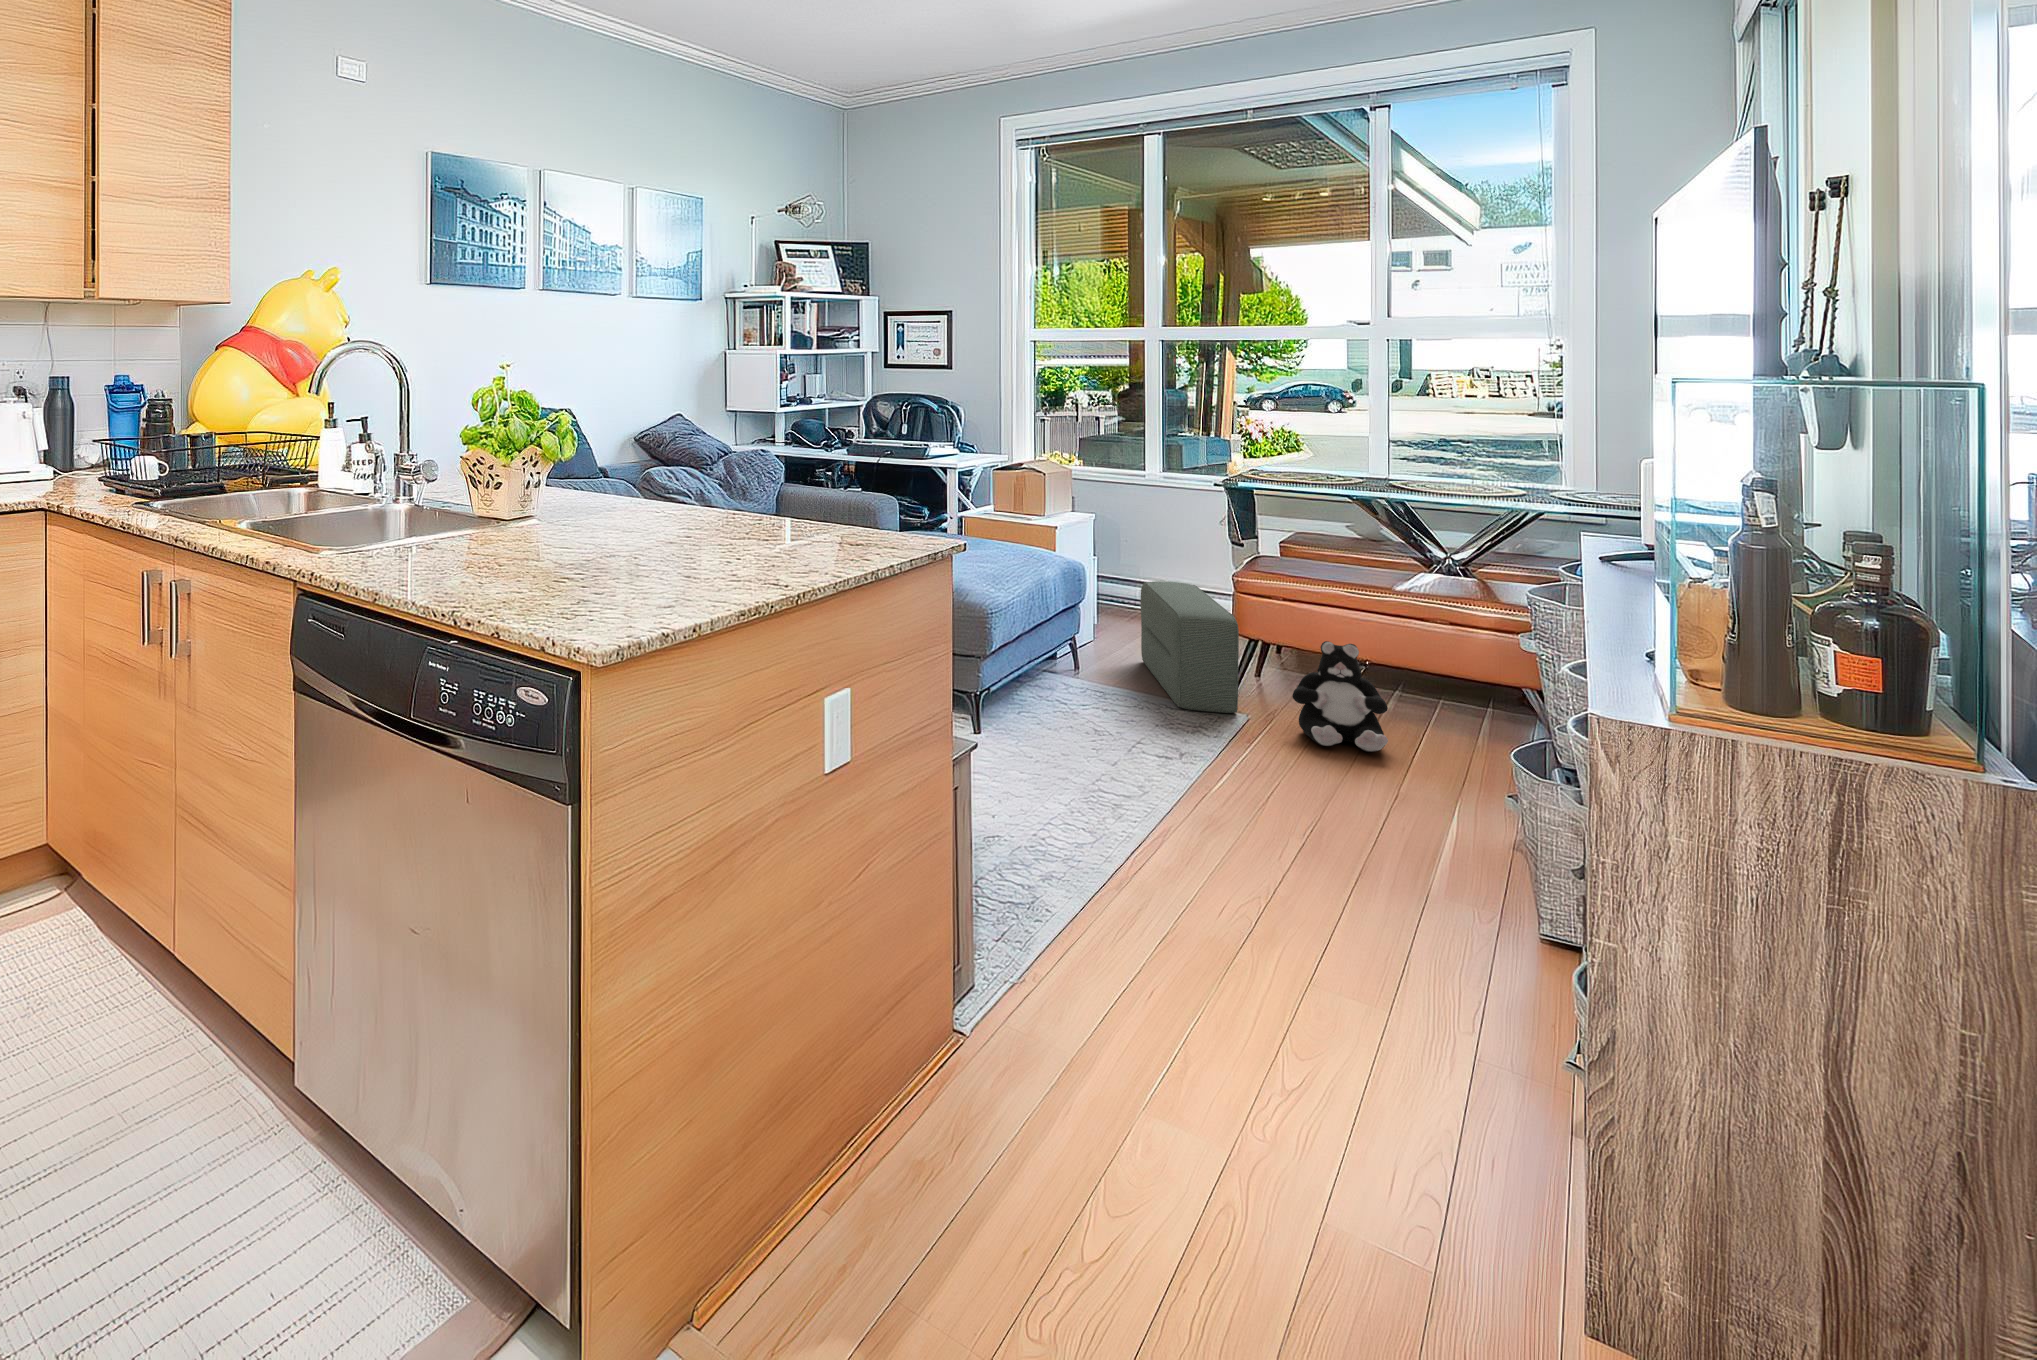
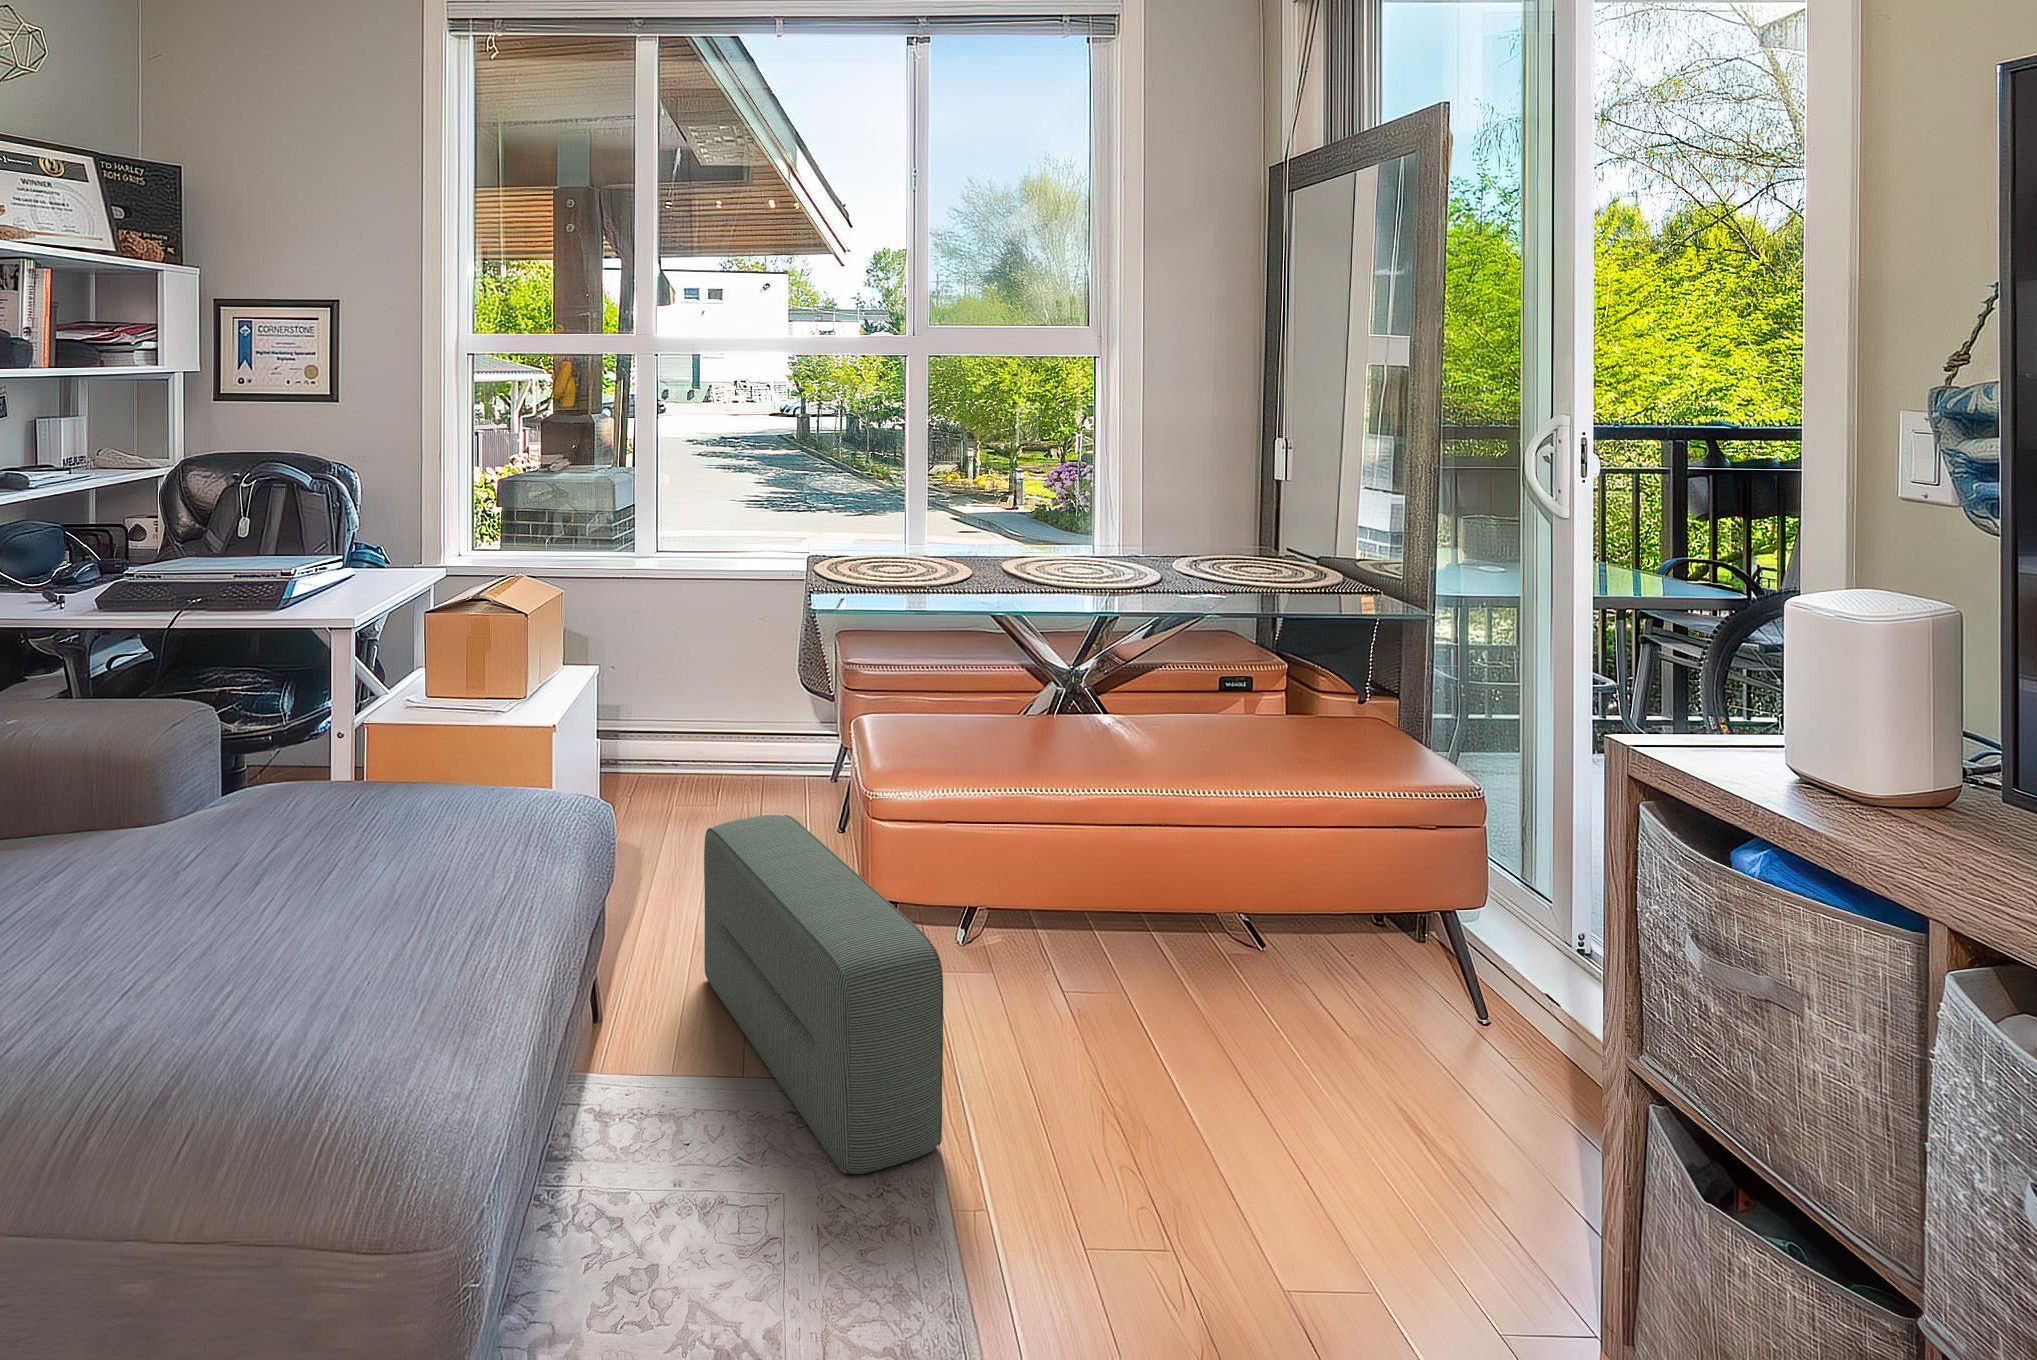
plush toy: present [1292,641,1388,752] -> none [1054,971,1250,1245]

